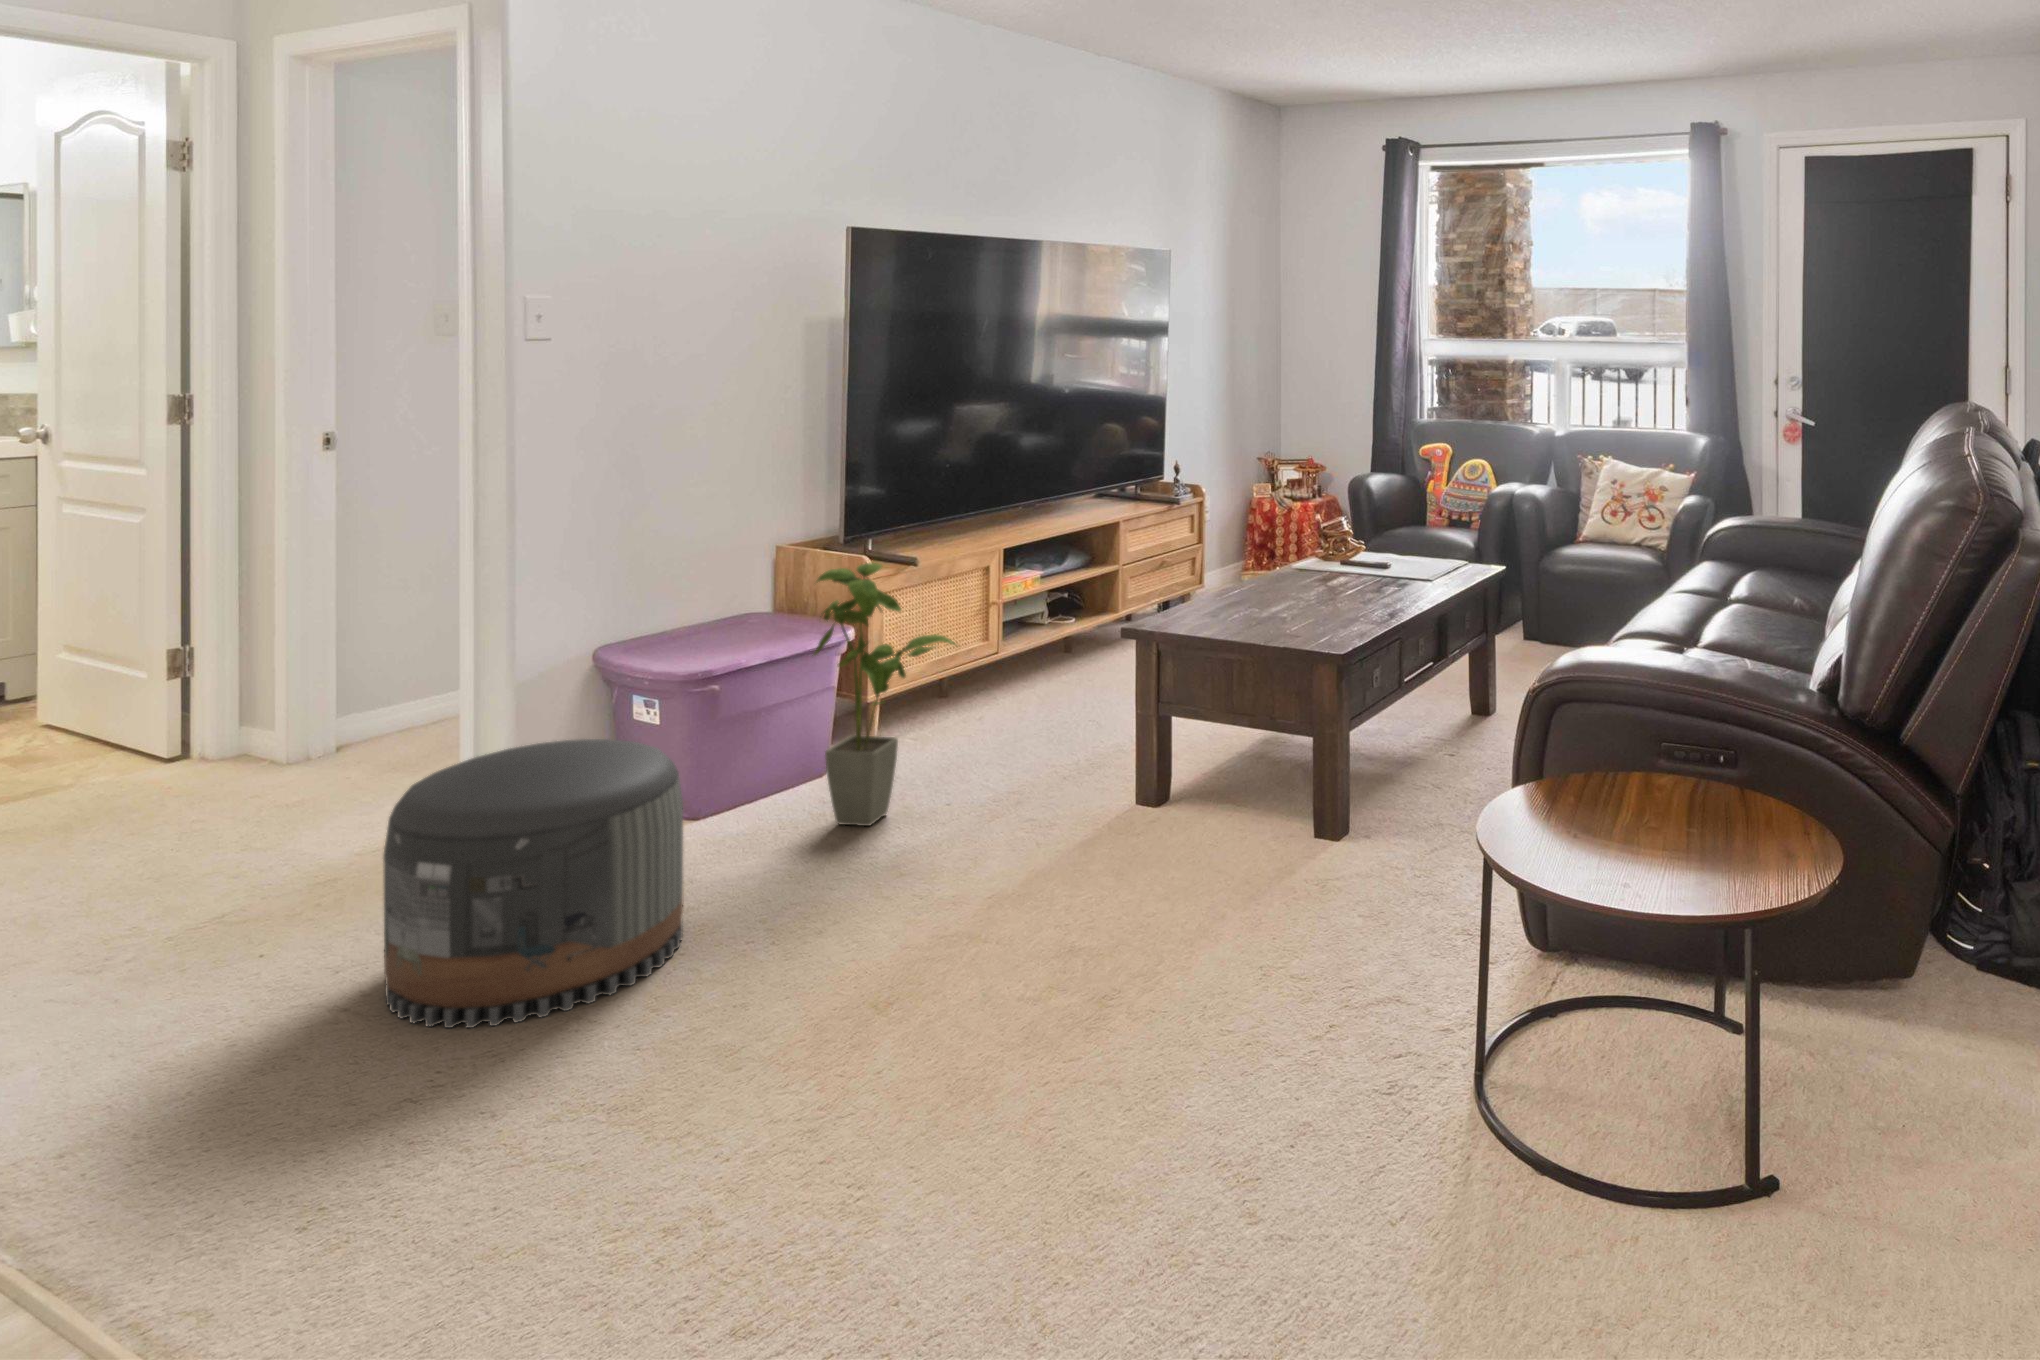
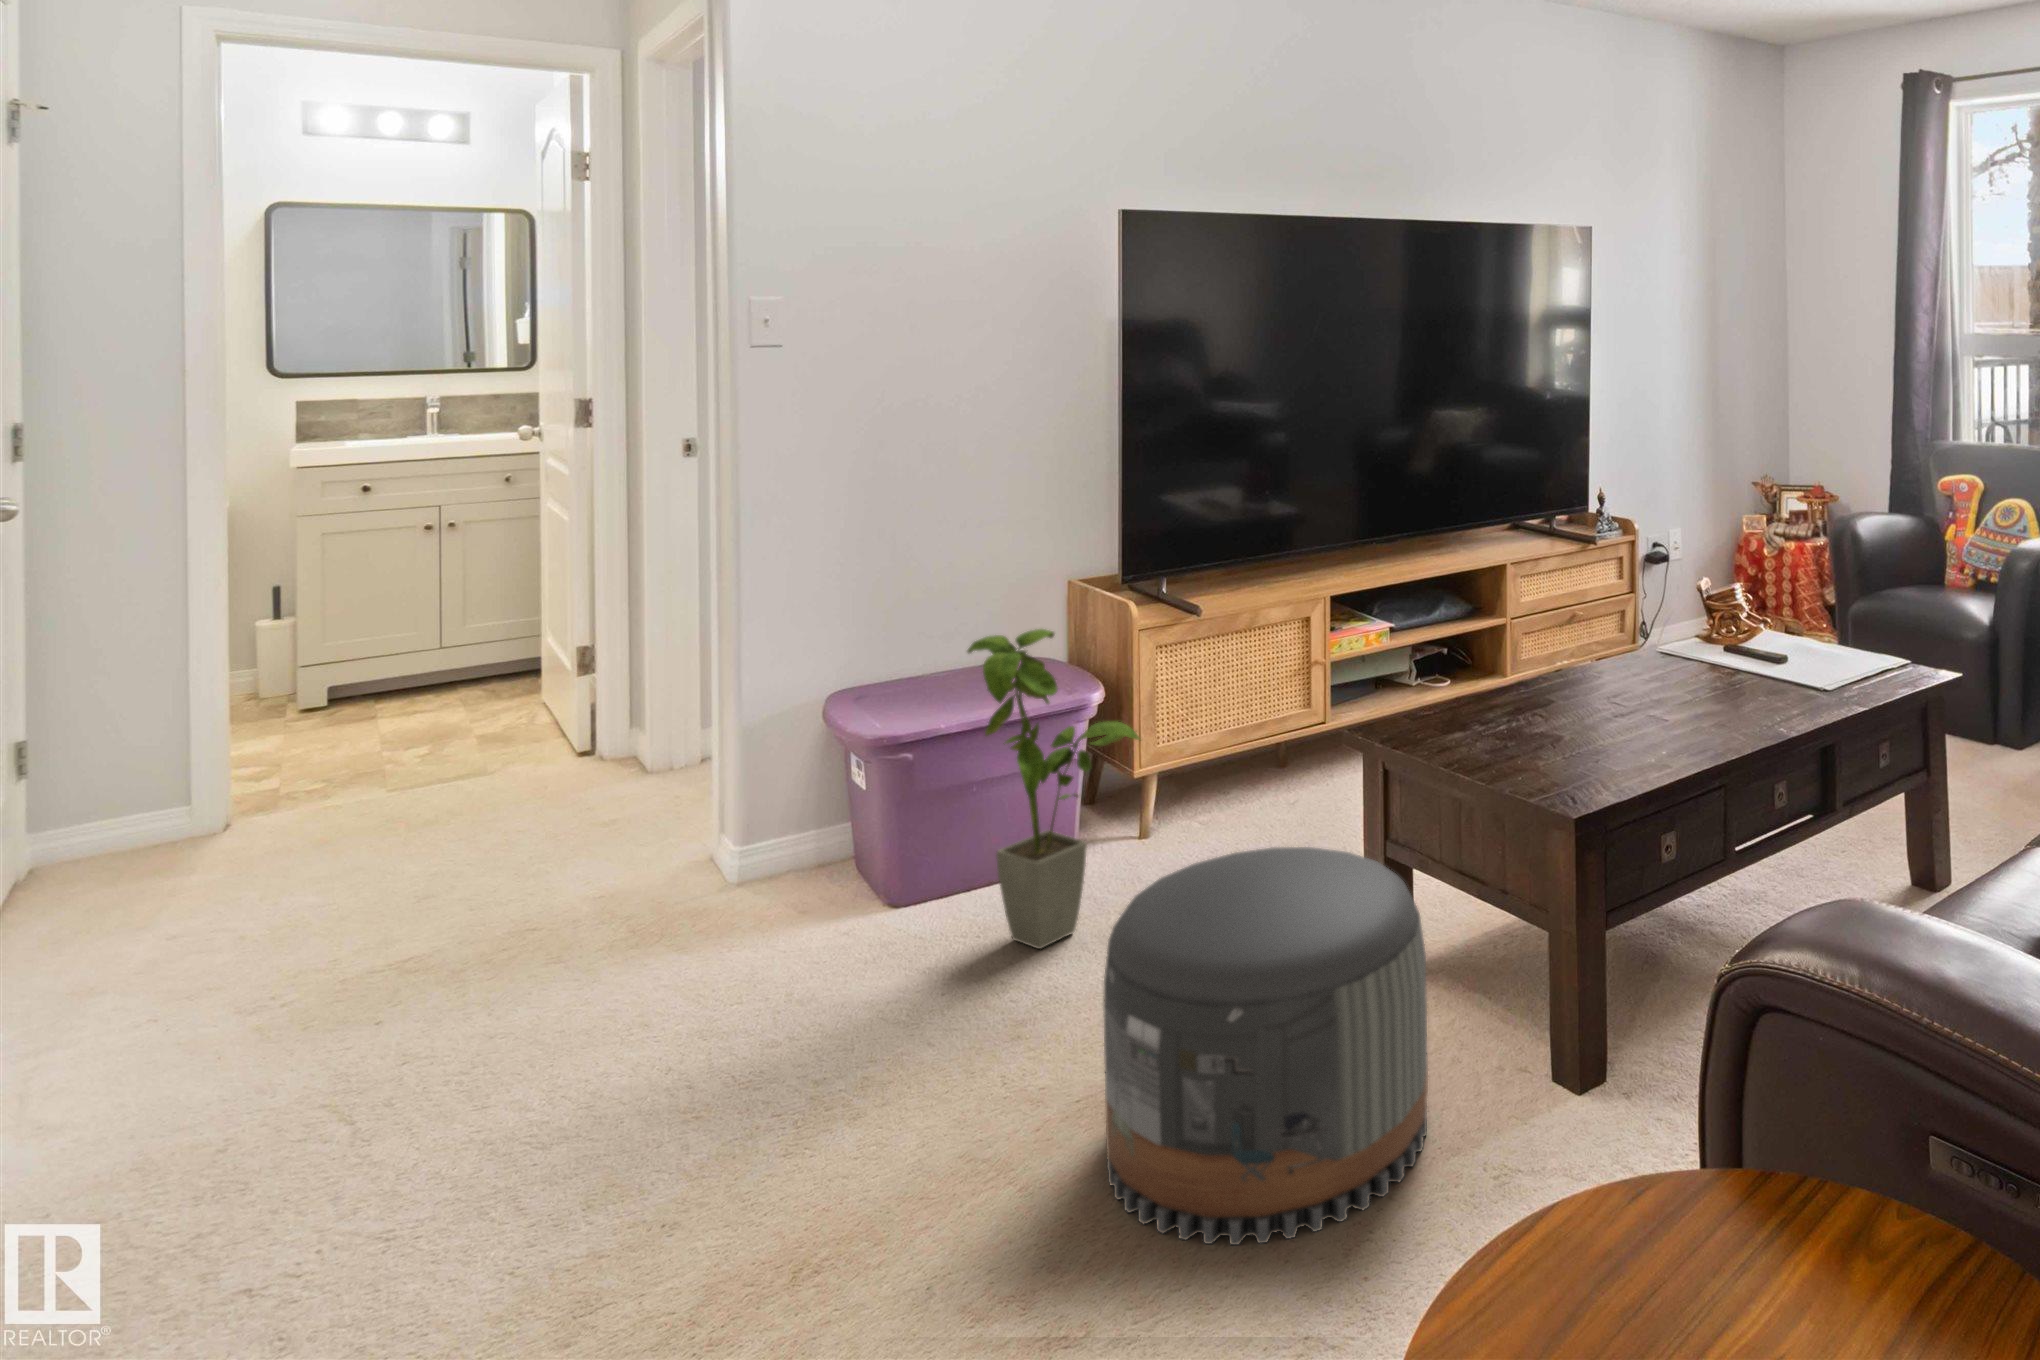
pouf: present [383,739,683,1028] -> present [1103,847,1428,1245]

